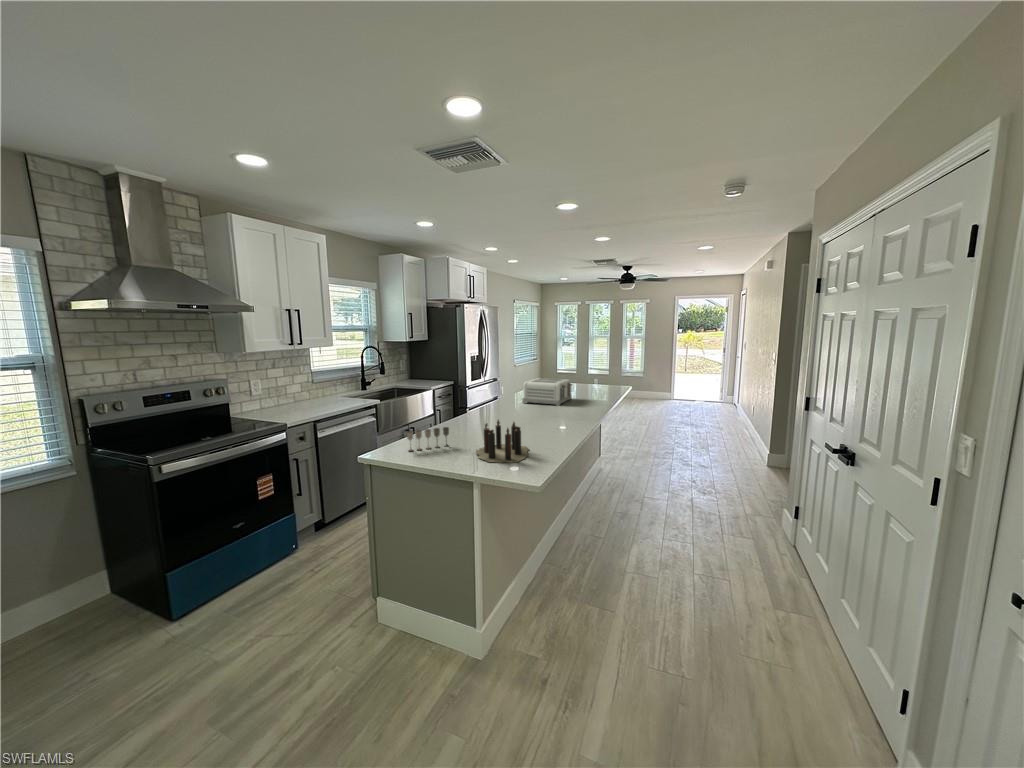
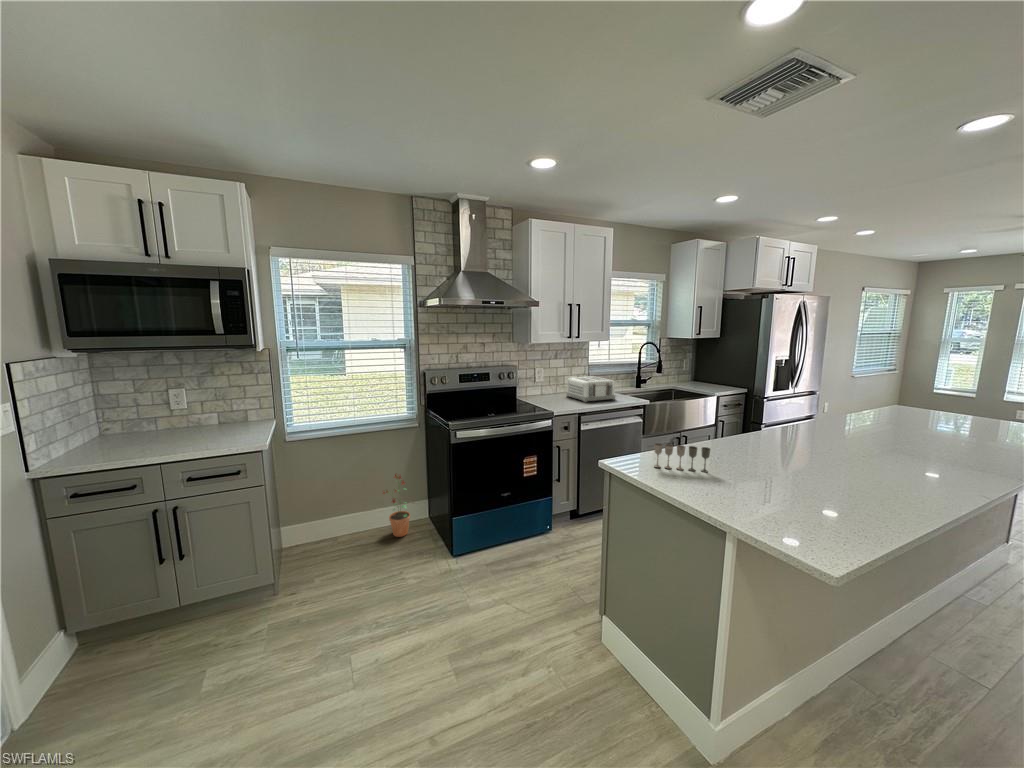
toaster: present [522,378,572,406] -> present [566,376,615,402]
candle: present [476,420,529,463] -> none [731,453,860,526]
potted plant: none [12,548,79,638] -> present [383,474,410,537]

